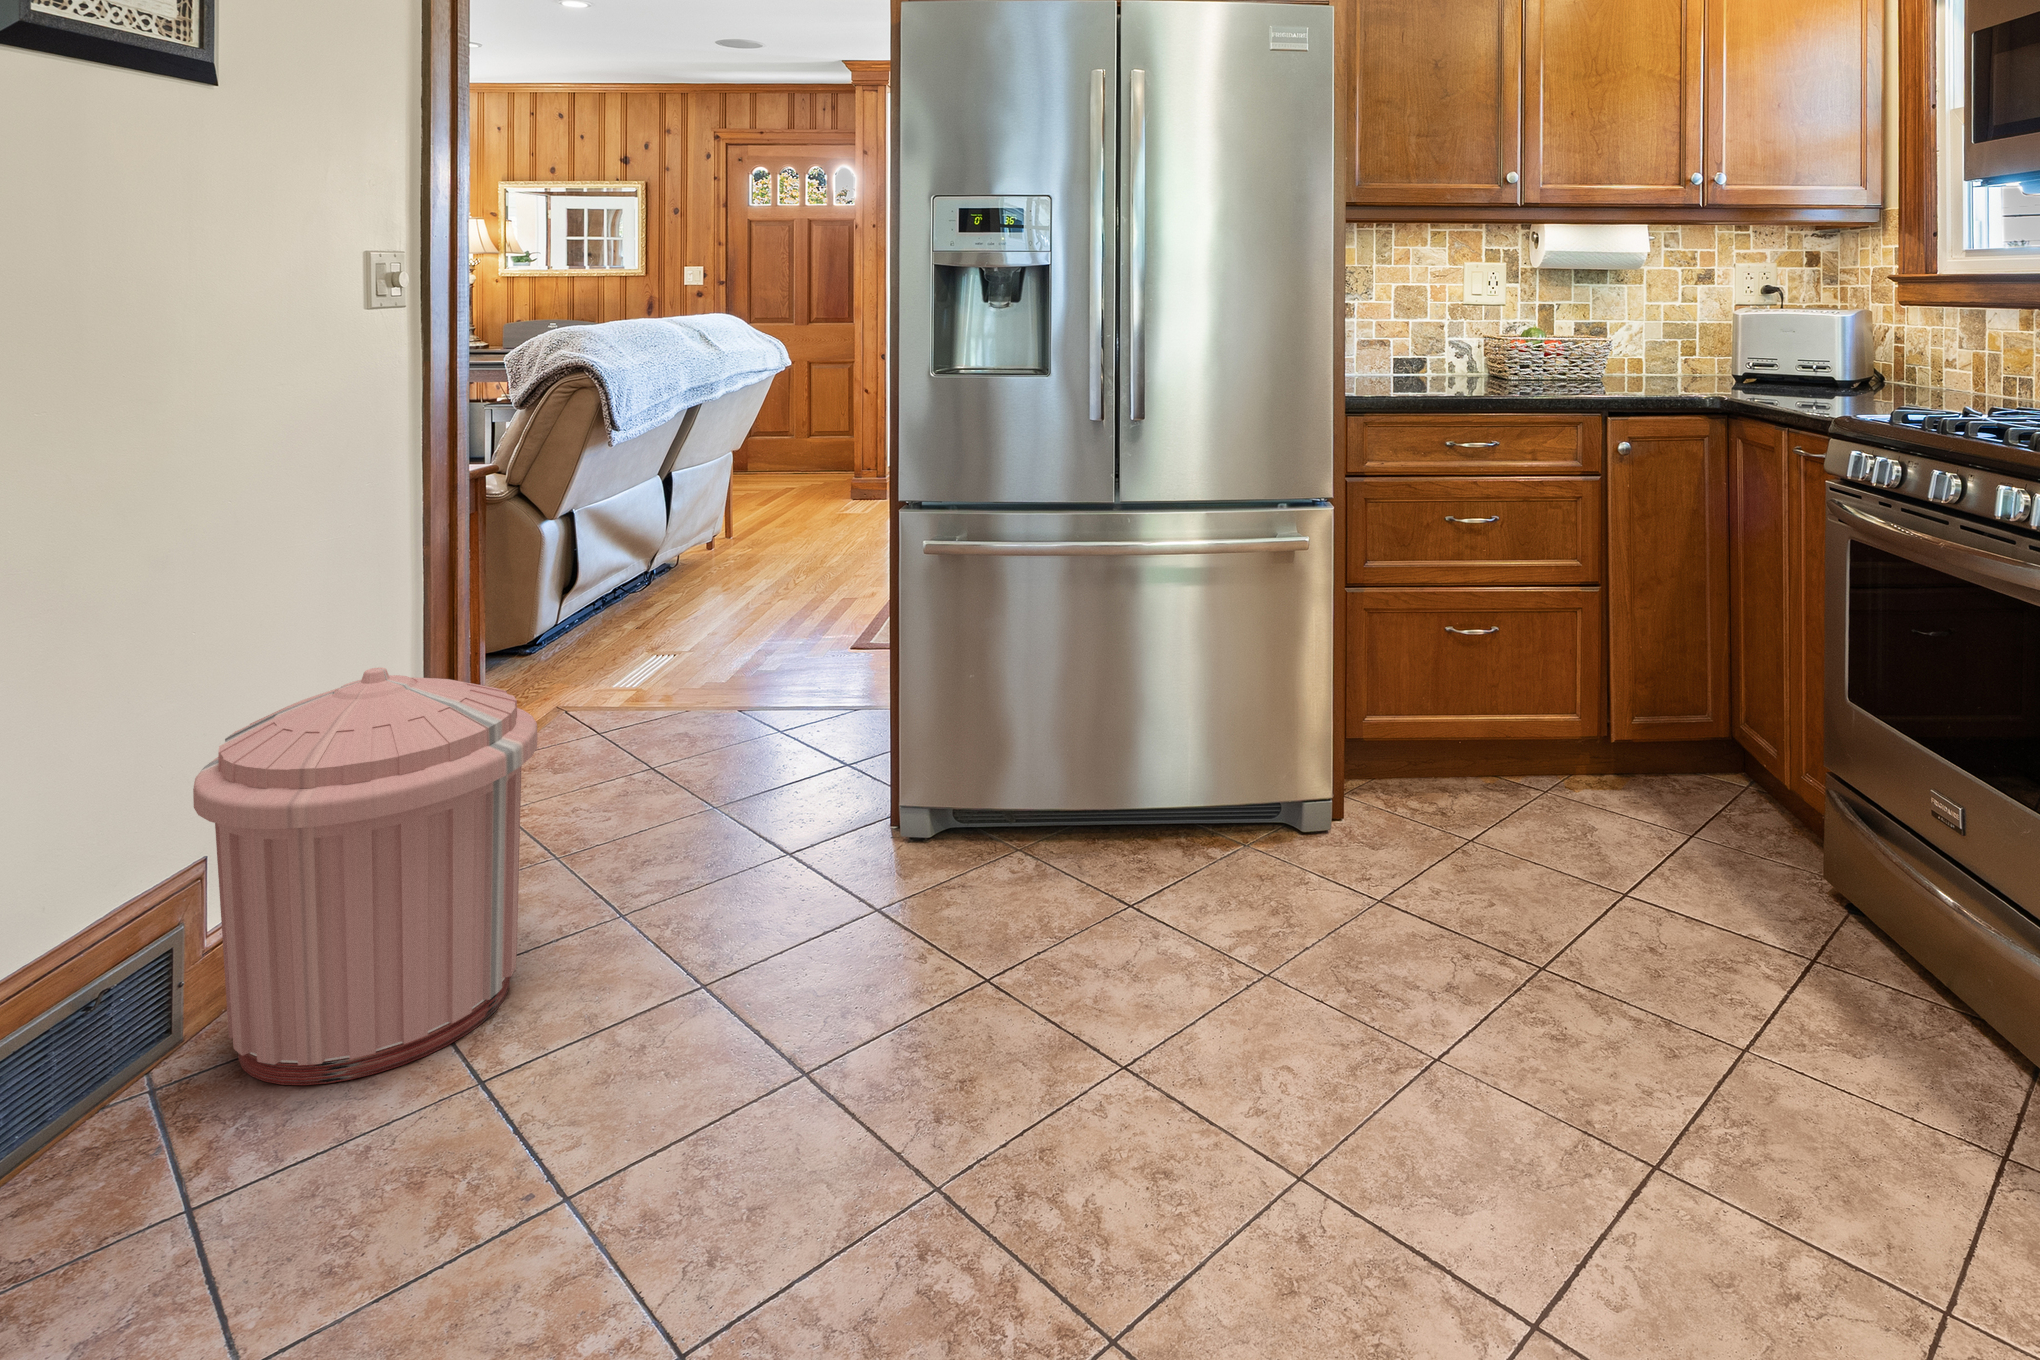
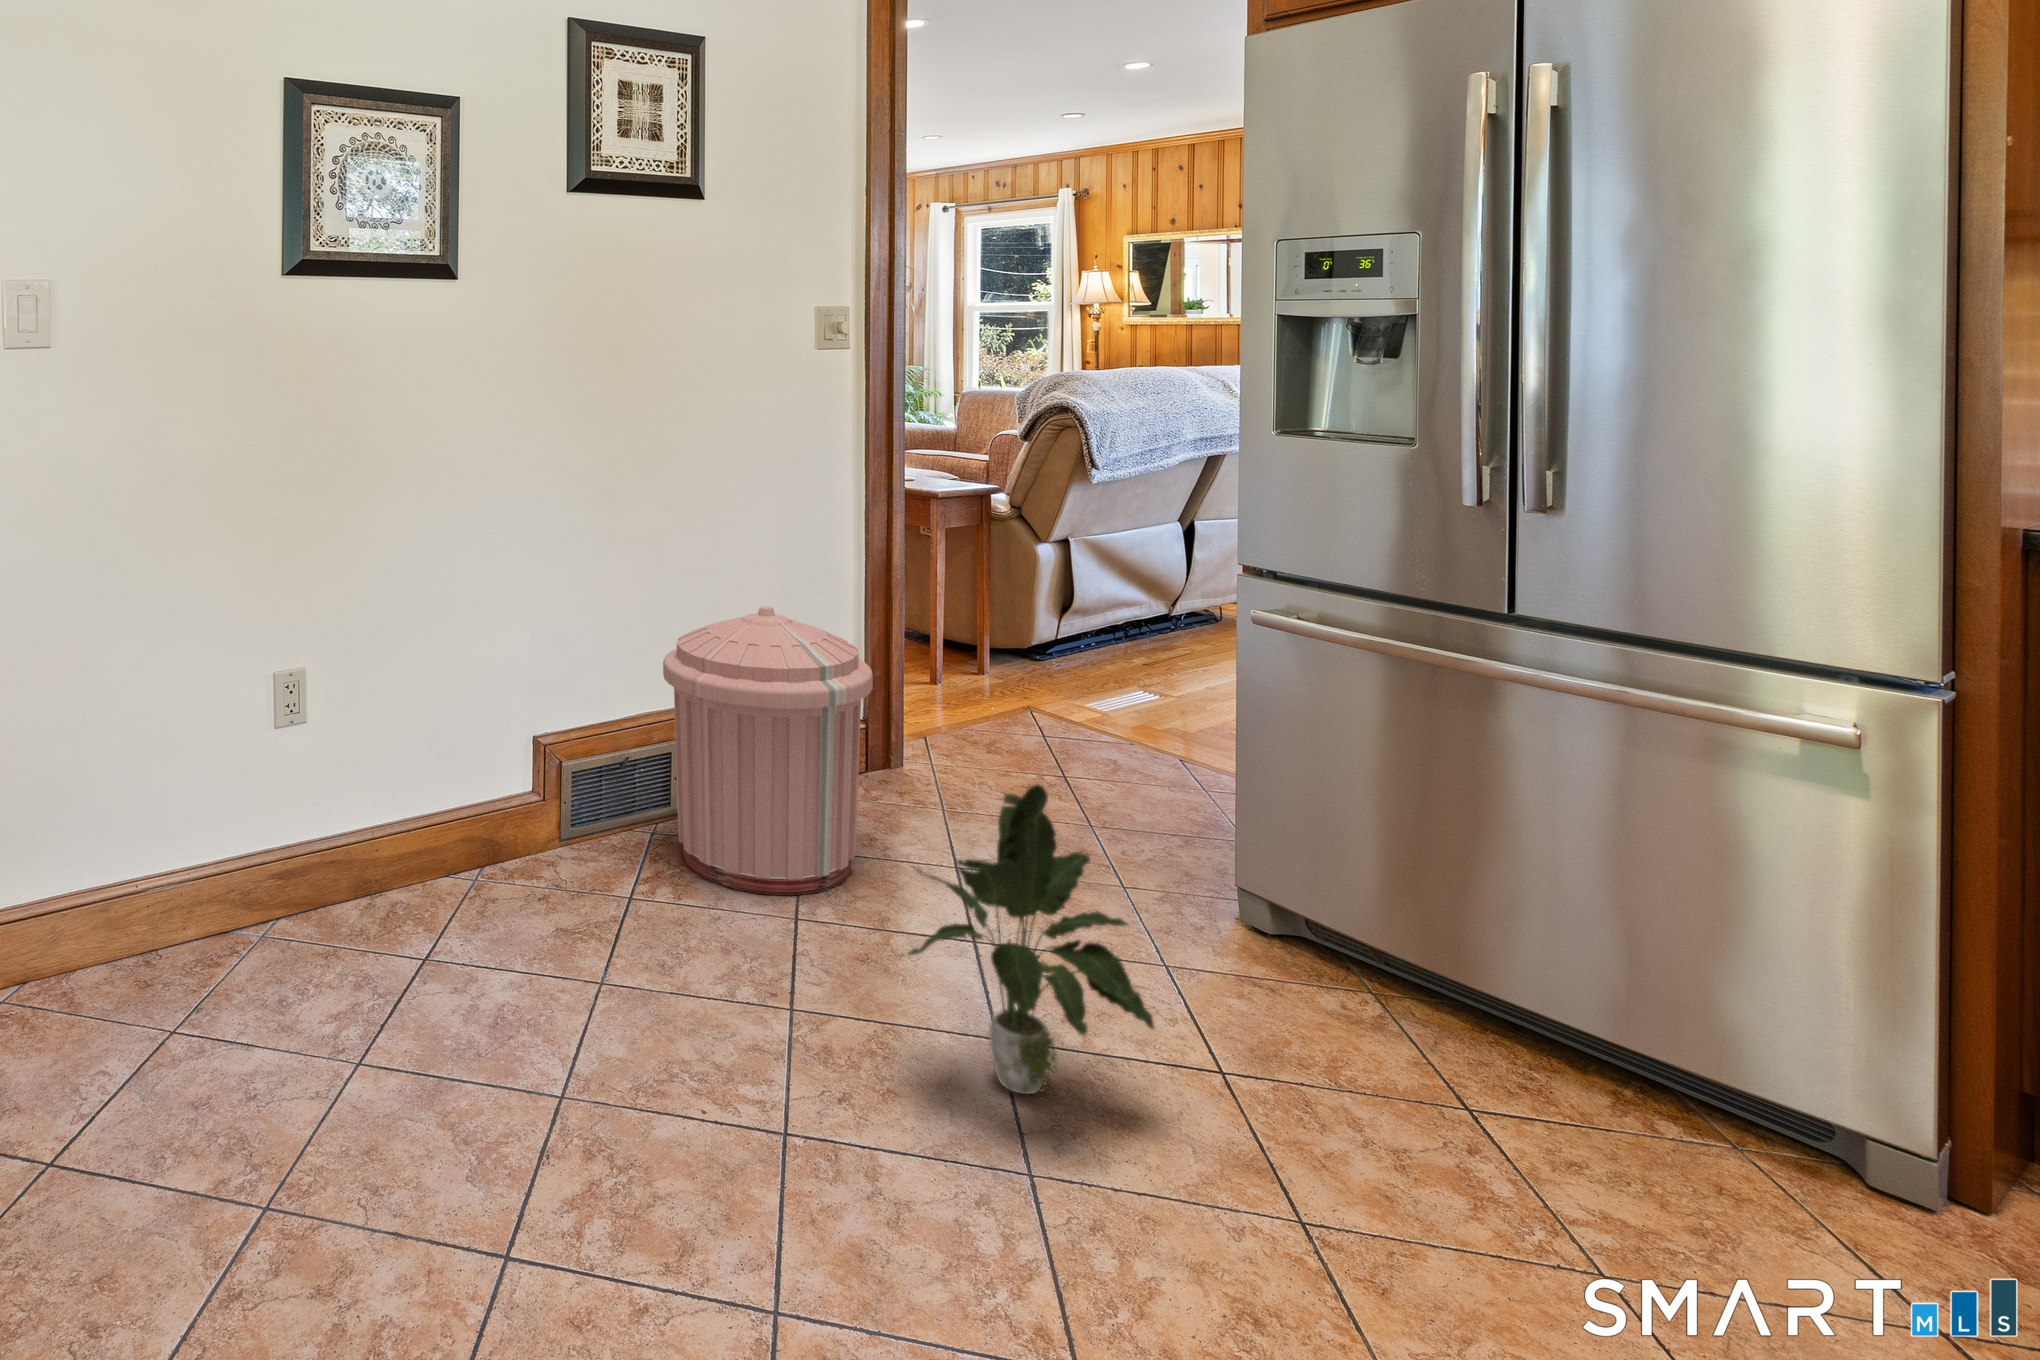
potted plant: none [739,776,981,1116] -> present [908,784,1154,1094]

